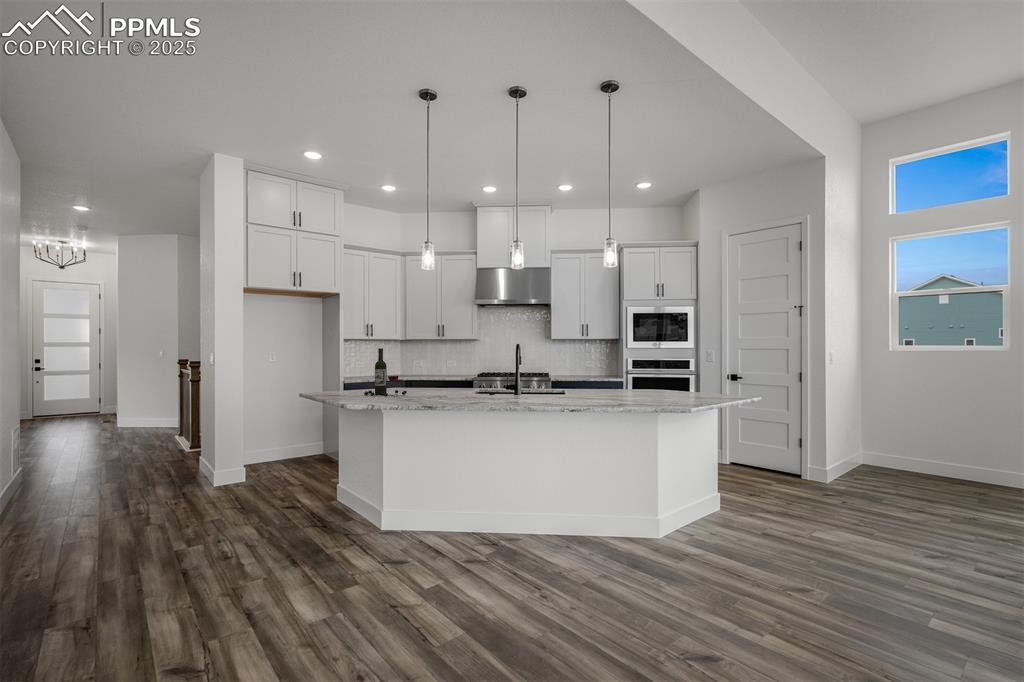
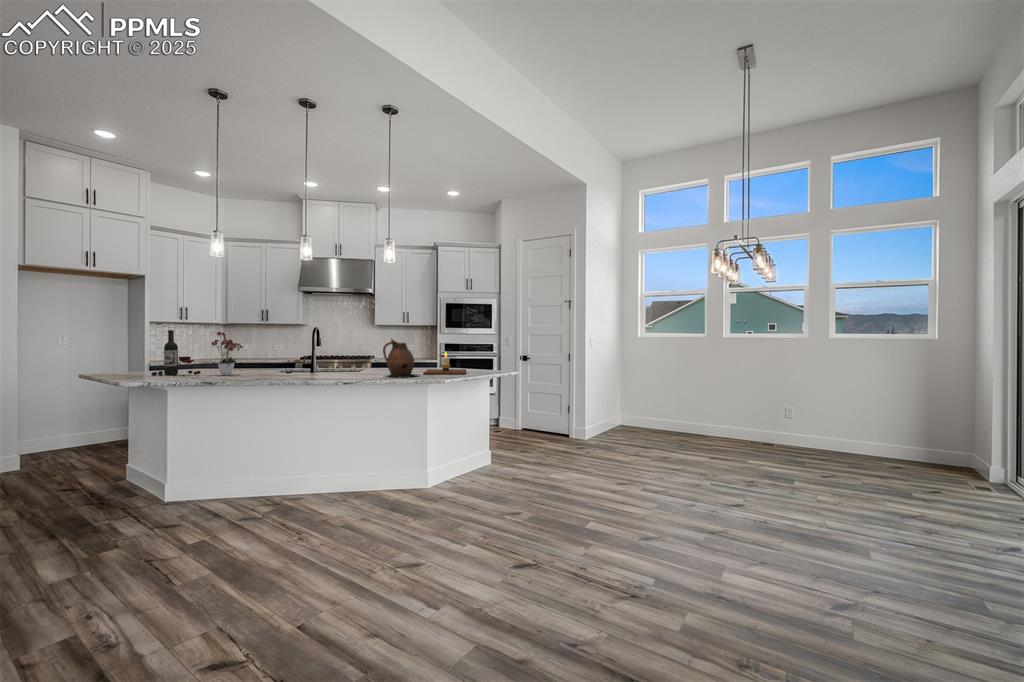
flower arrangement: none [418,347,452,396] -> present [211,332,243,376]
ceramic pitcher: none [610,356,653,404] -> present [383,338,418,377]
candle: none [648,371,703,401] -> present [423,352,466,375]

